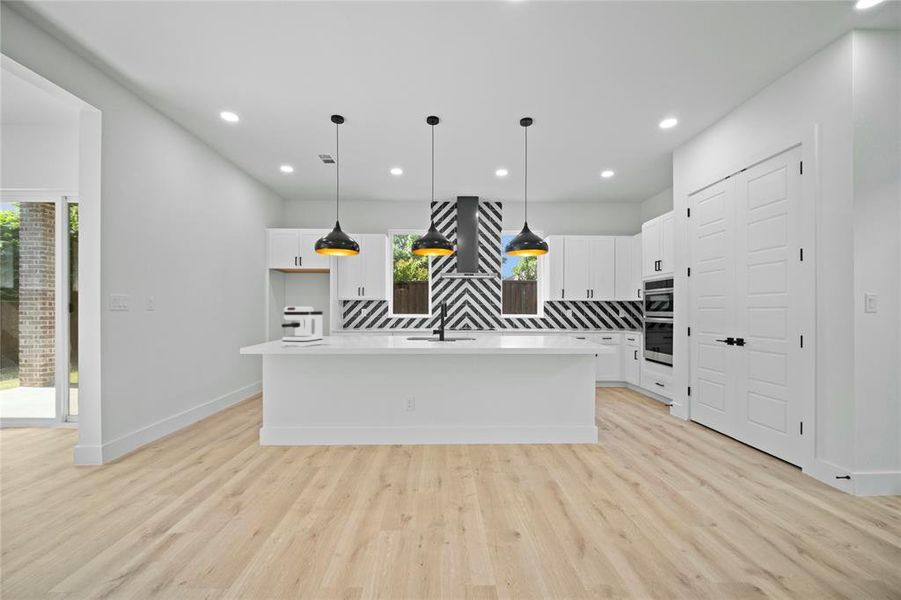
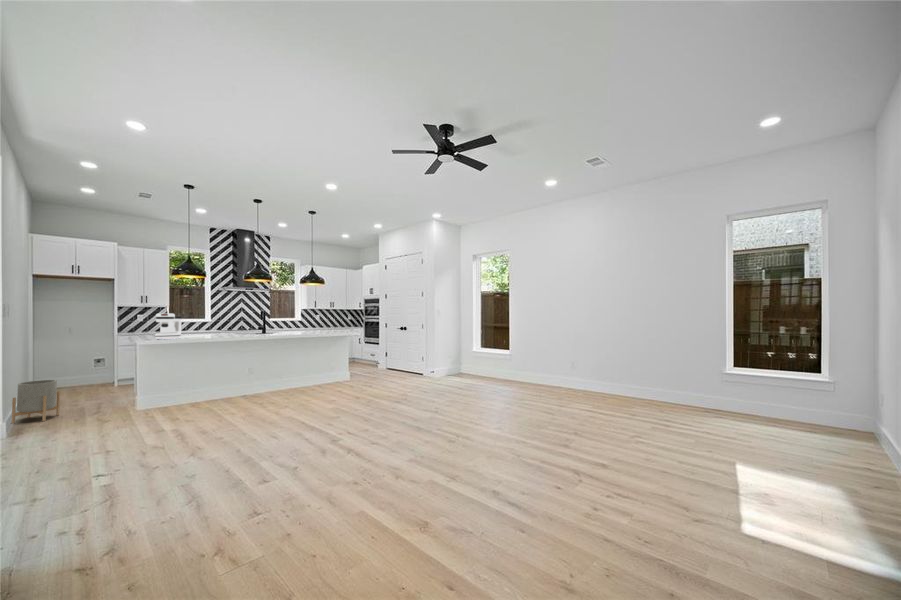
planter: none [162,388,213,443] -> present [12,380,60,424]

